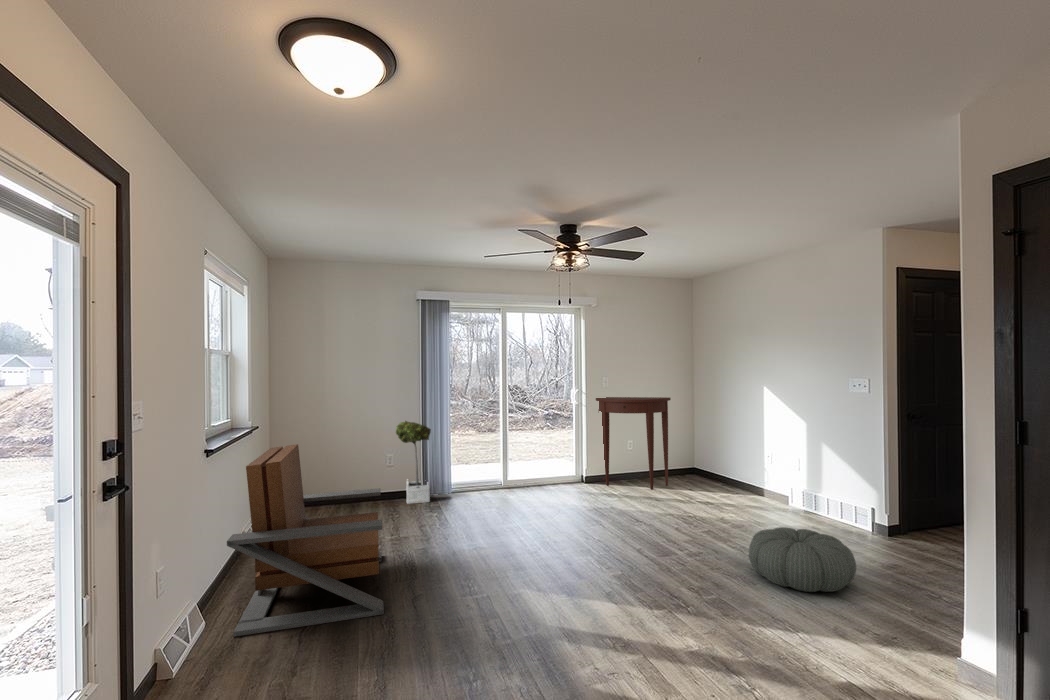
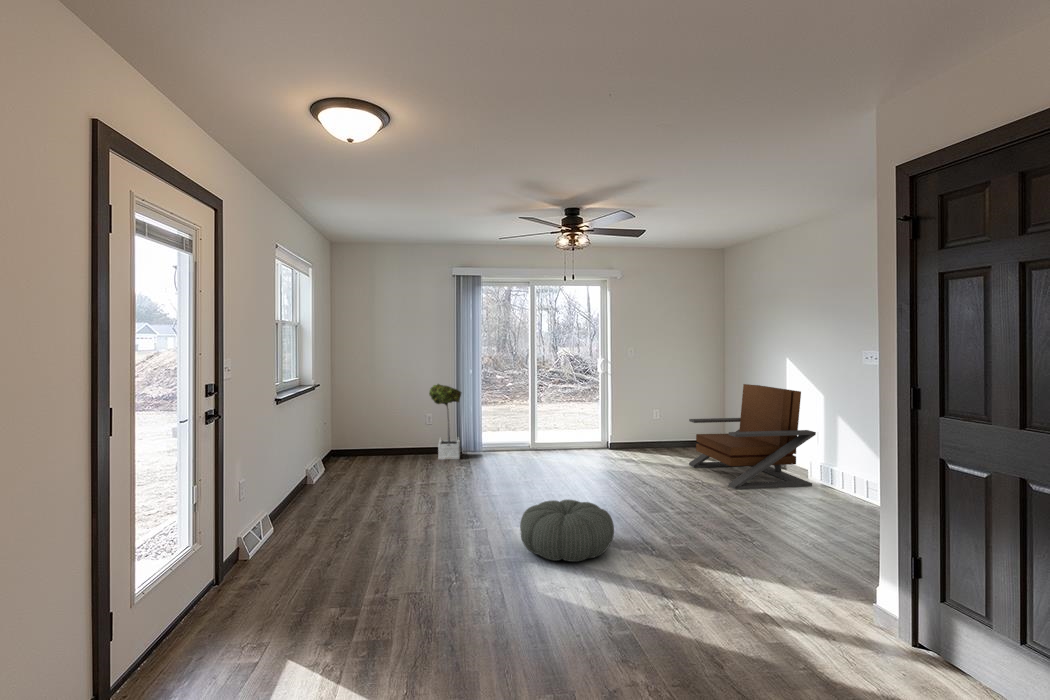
console table: present [596,397,671,489] -> none [625,367,699,458]
lounge chair: present [227,444,384,637] -> present [689,384,816,489]
pouf: present [749,527,856,592] -> present [520,500,614,562]

